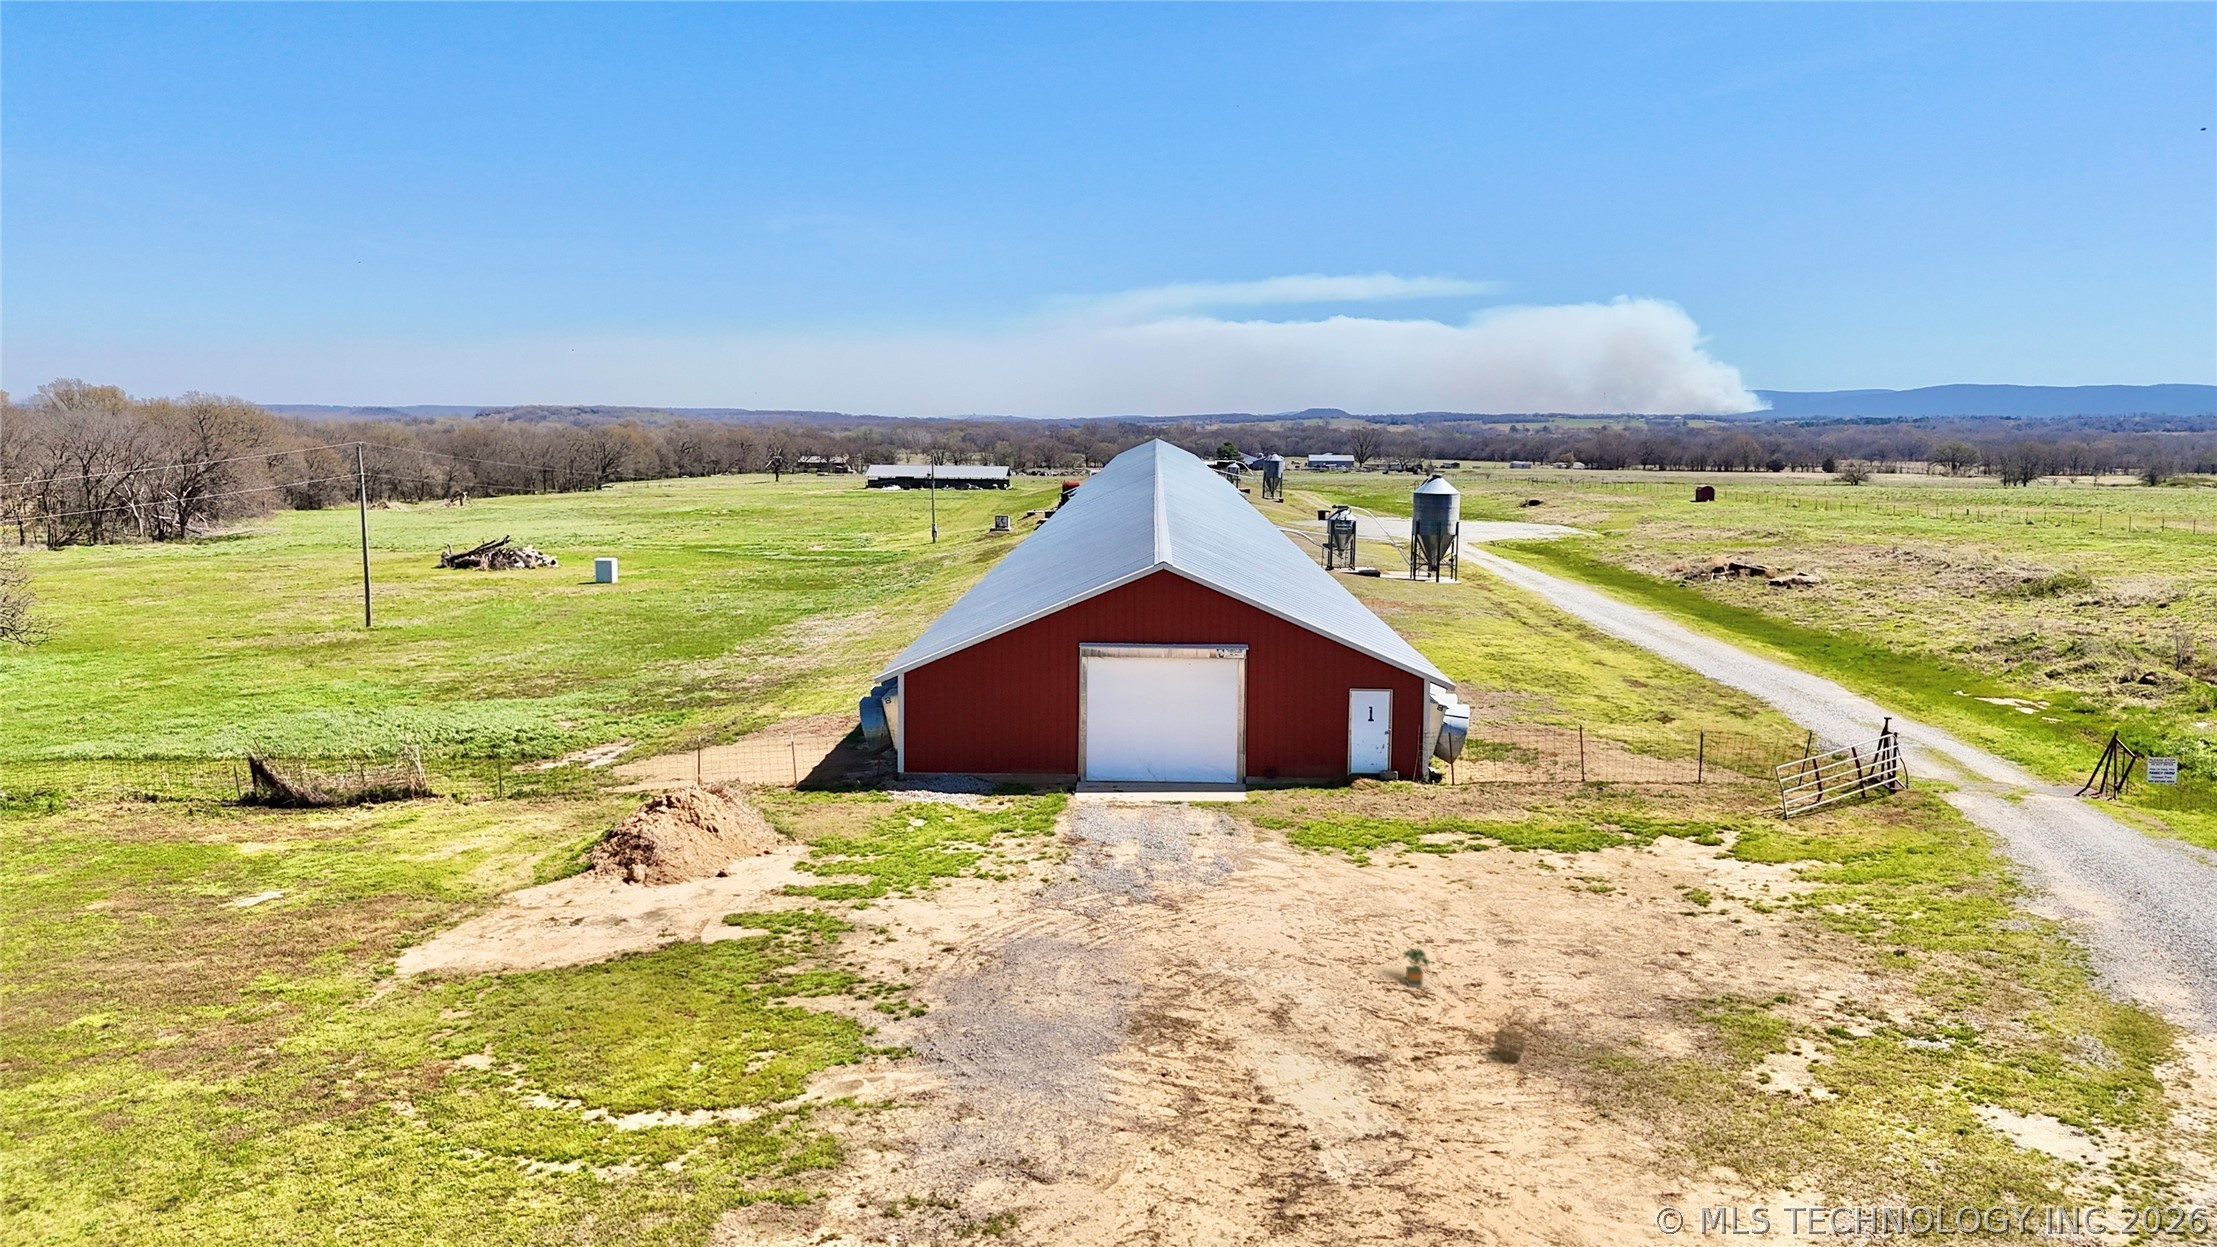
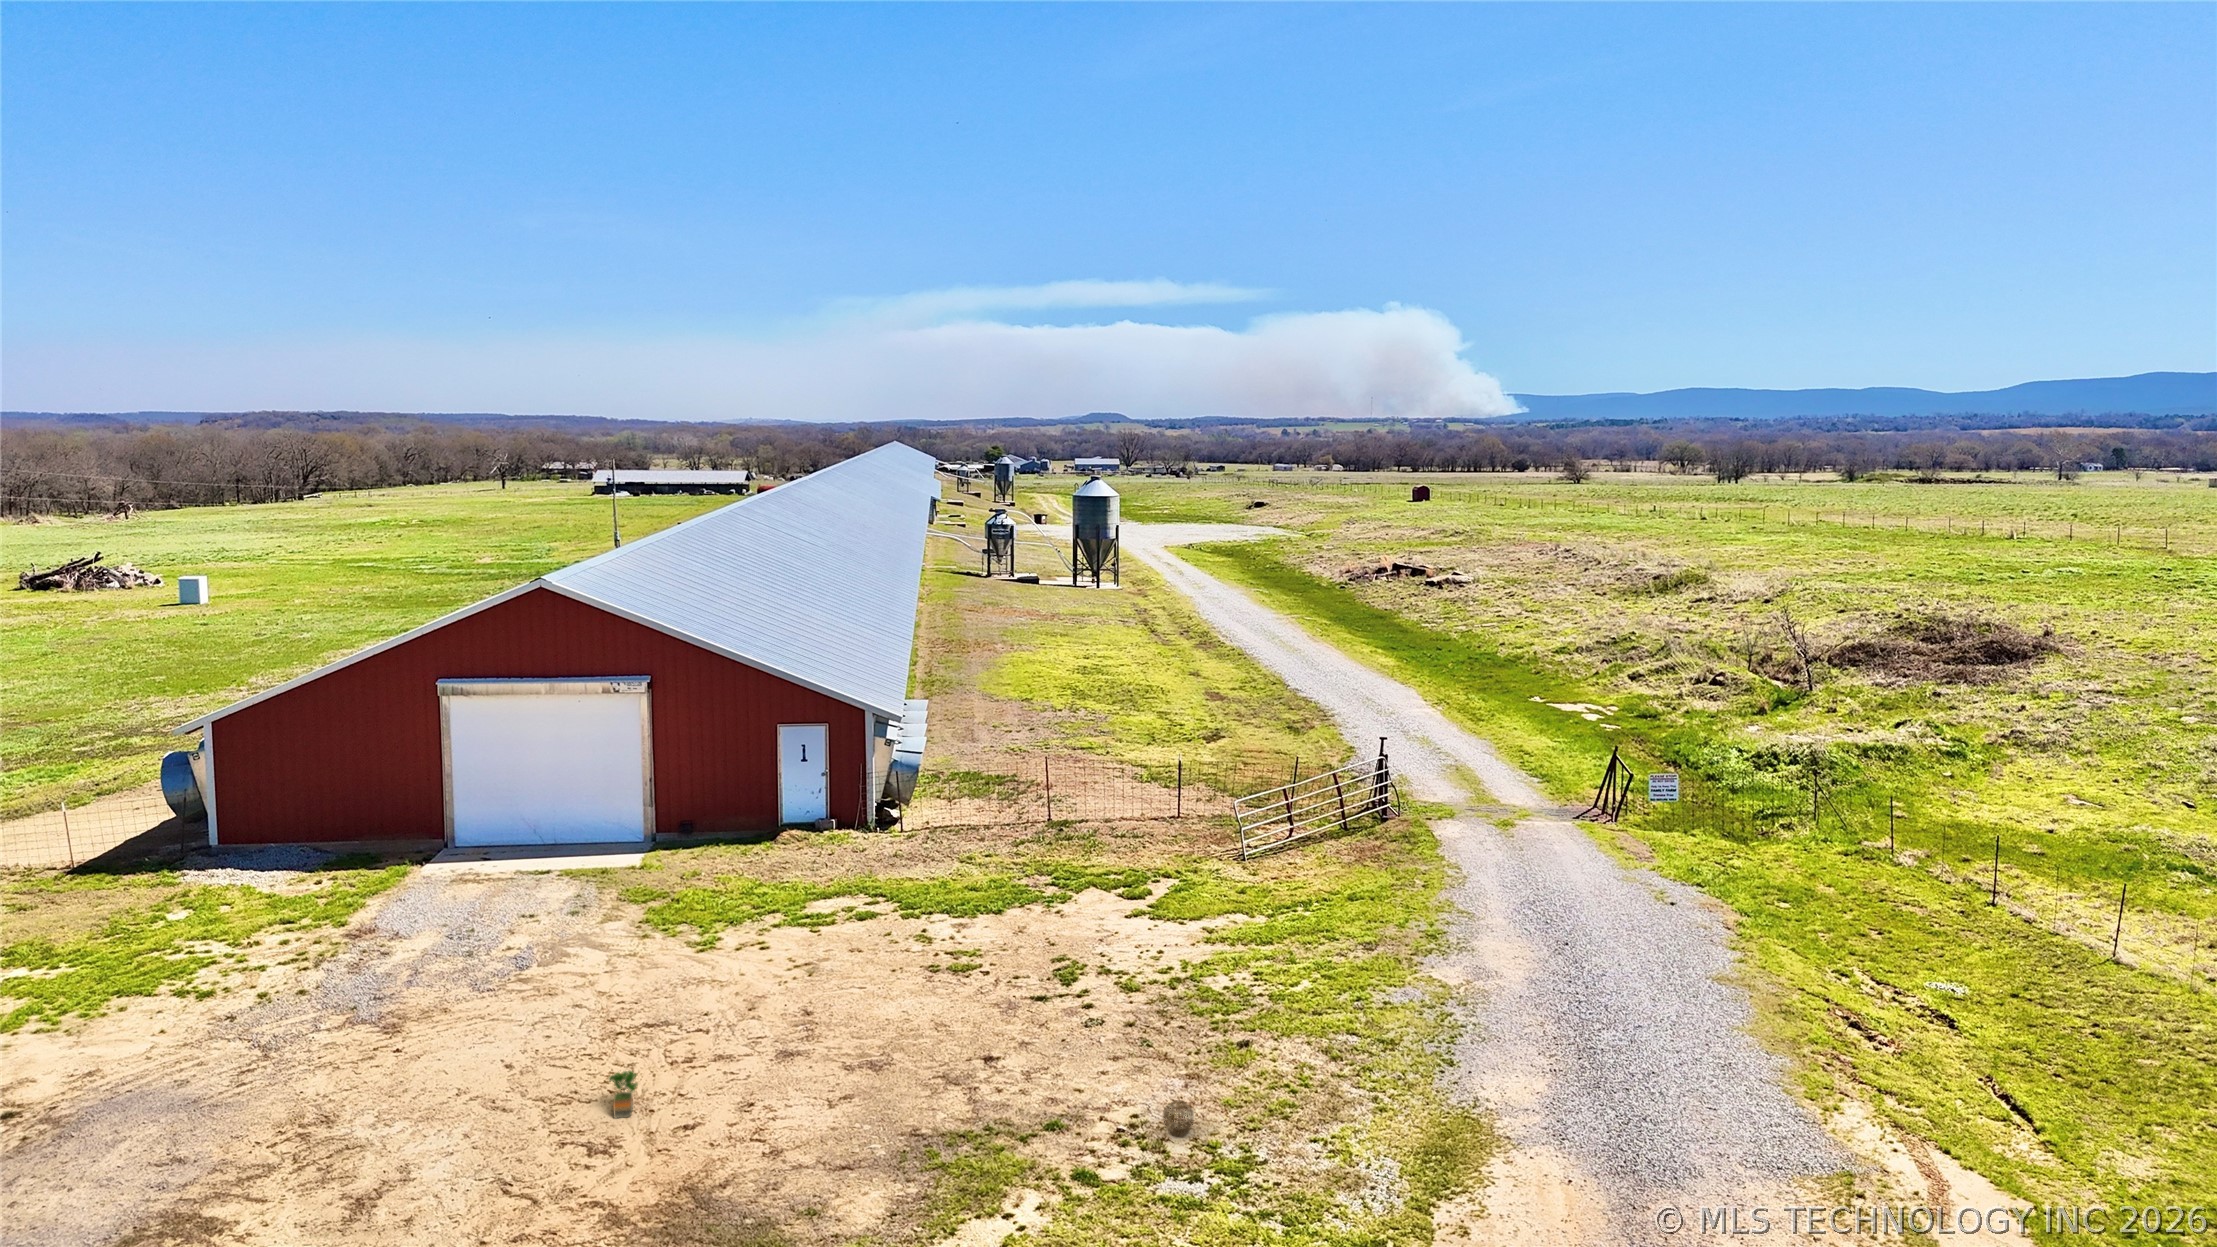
woven basket: present [1494,1027,1524,1060] -> present [1164,1100,1194,1137]

